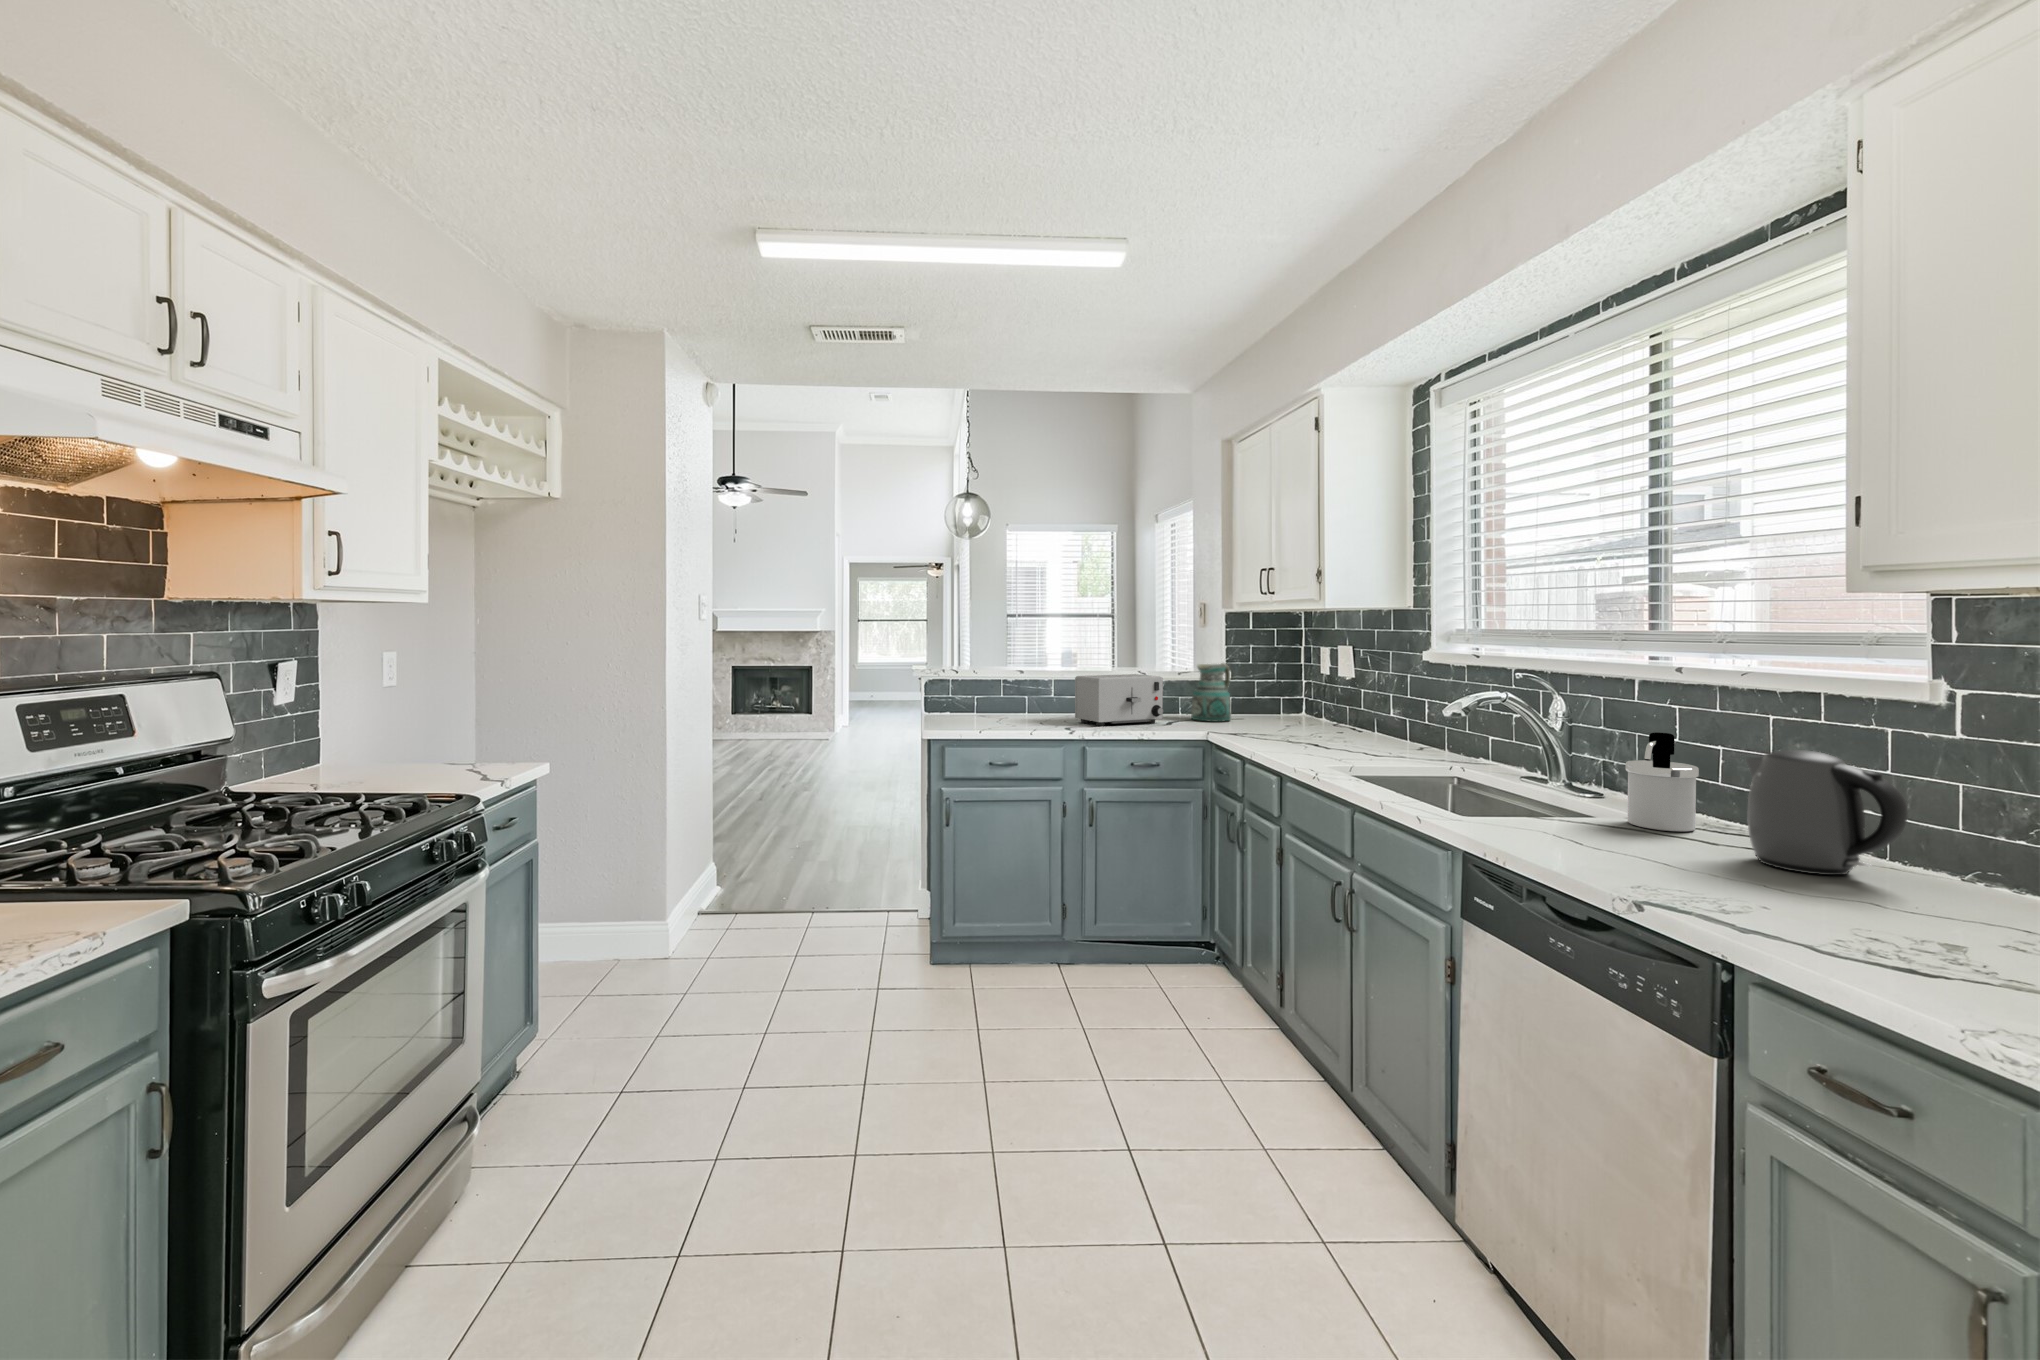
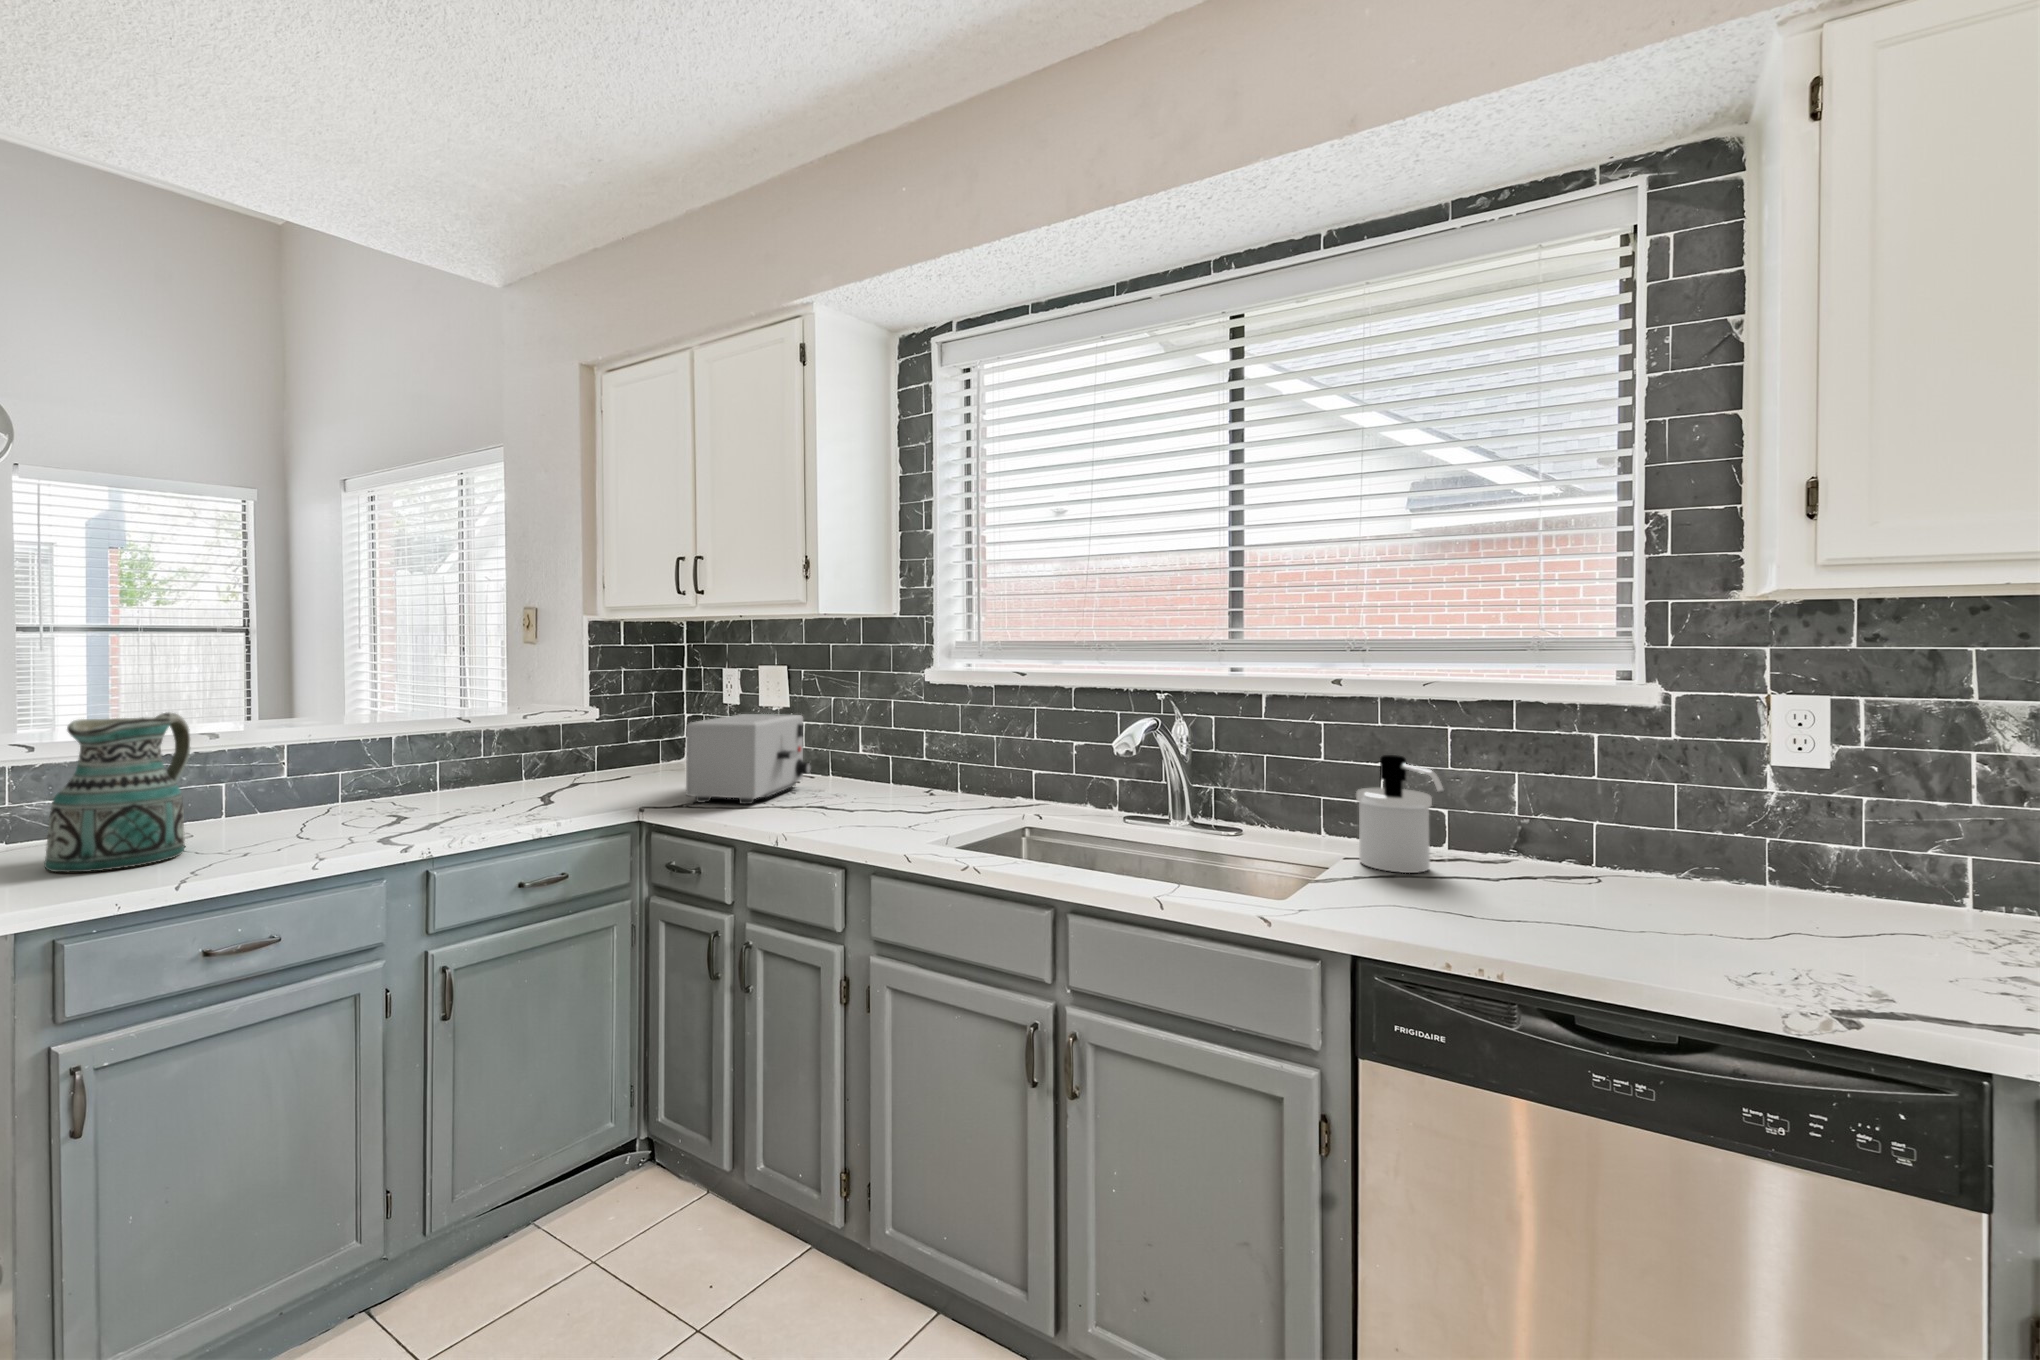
ceramic pitcher: present [1191,663,1231,722] -> present [44,713,190,872]
toaster: present [1075,674,1163,726] -> present [686,714,811,804]
kettle: present [1746,750,1908,875] -> none [1544,764,1709,905]

